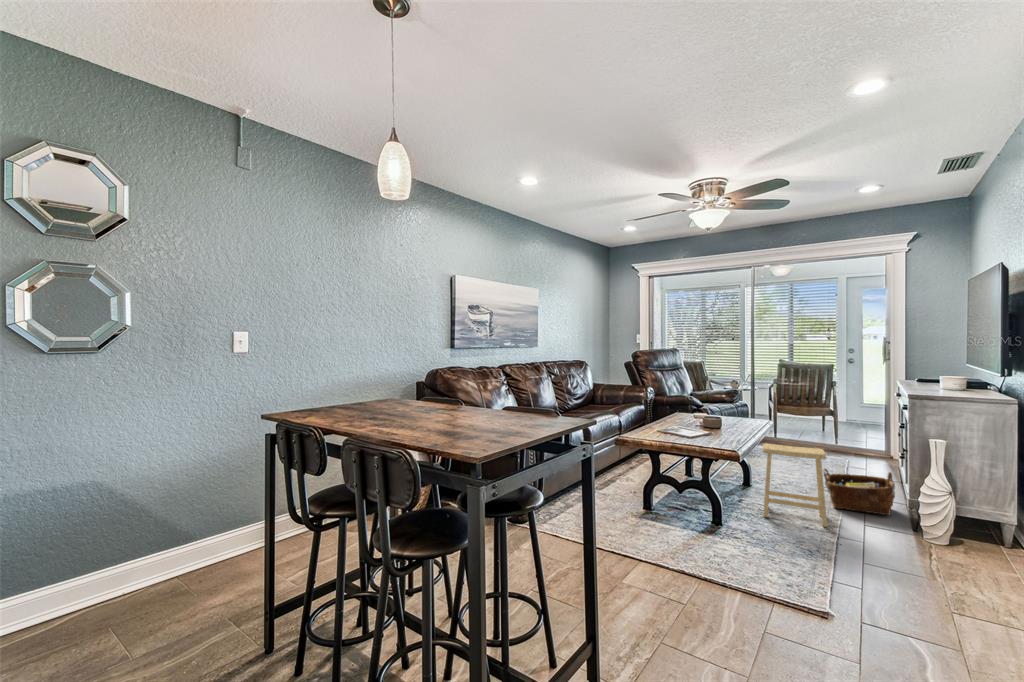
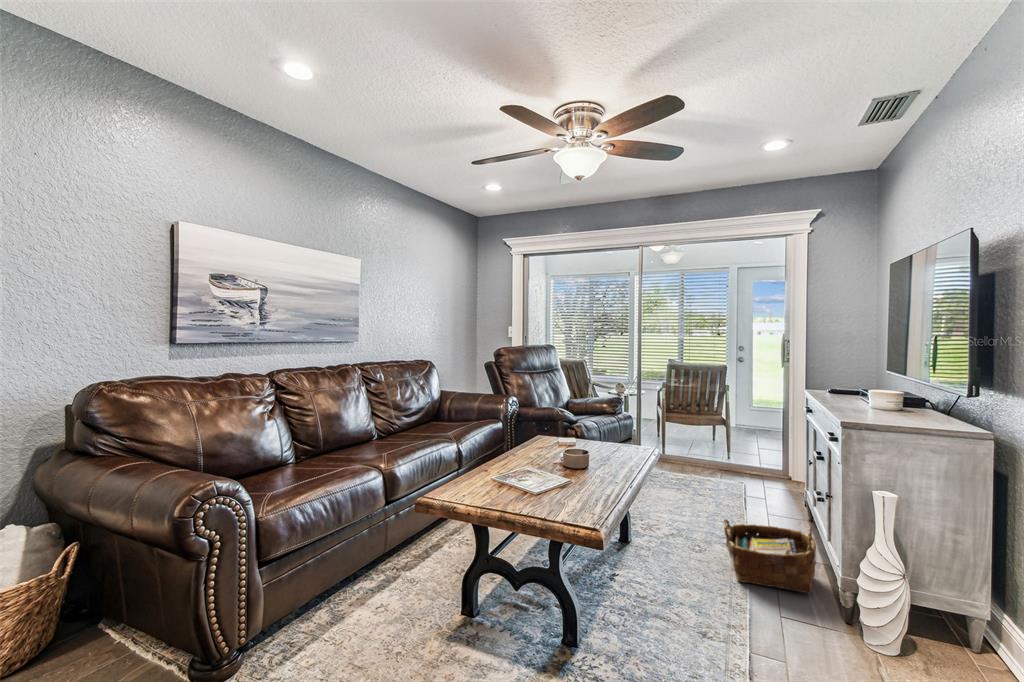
footstool: present [763,443,827,527] -> none [643,493,734,631]

